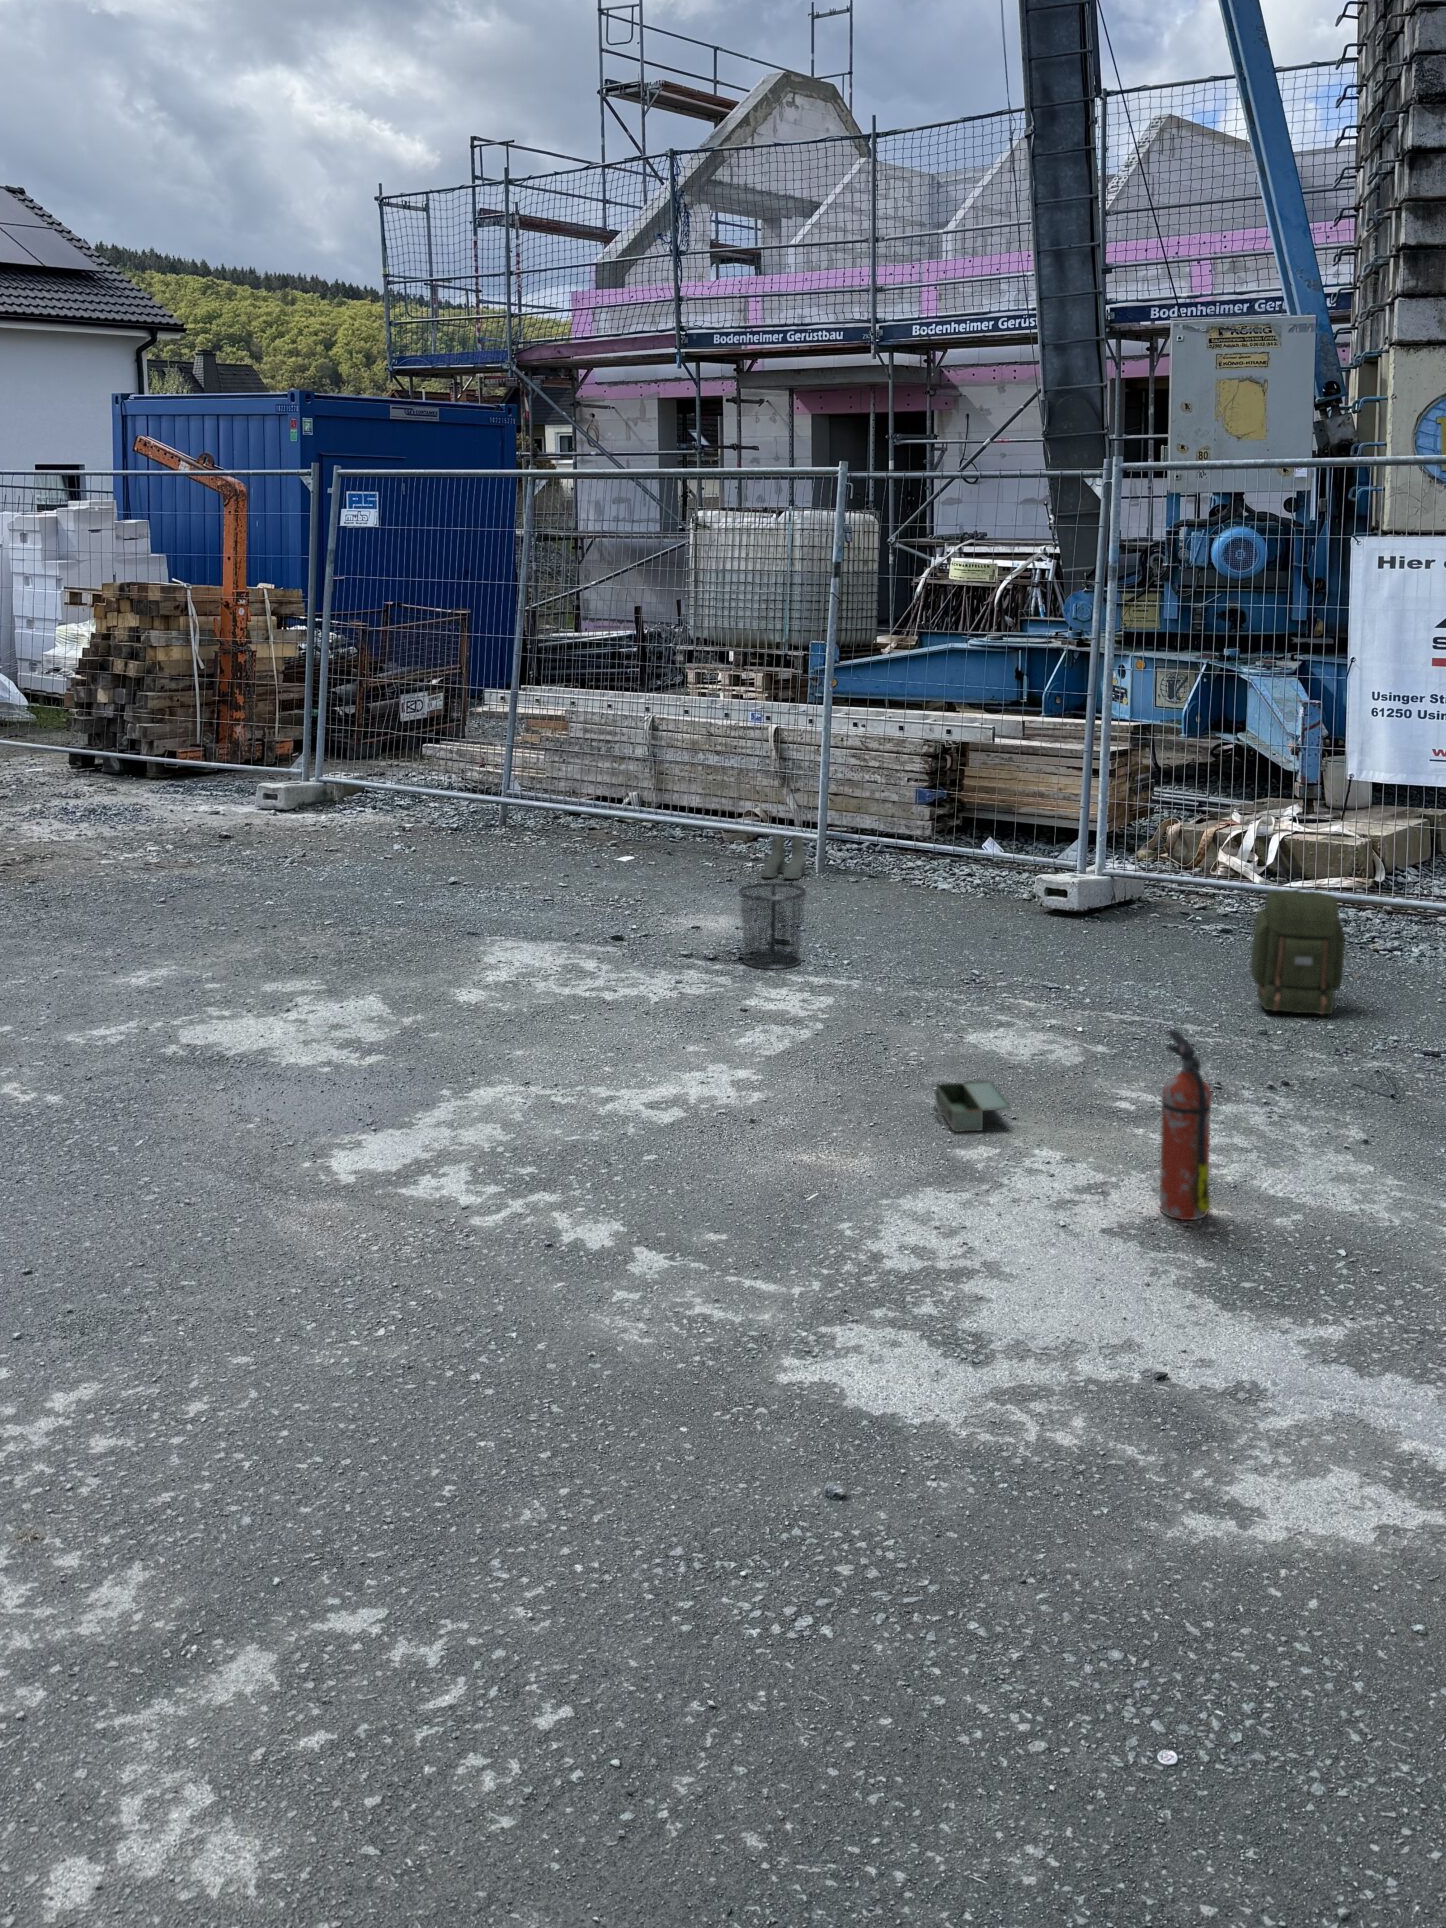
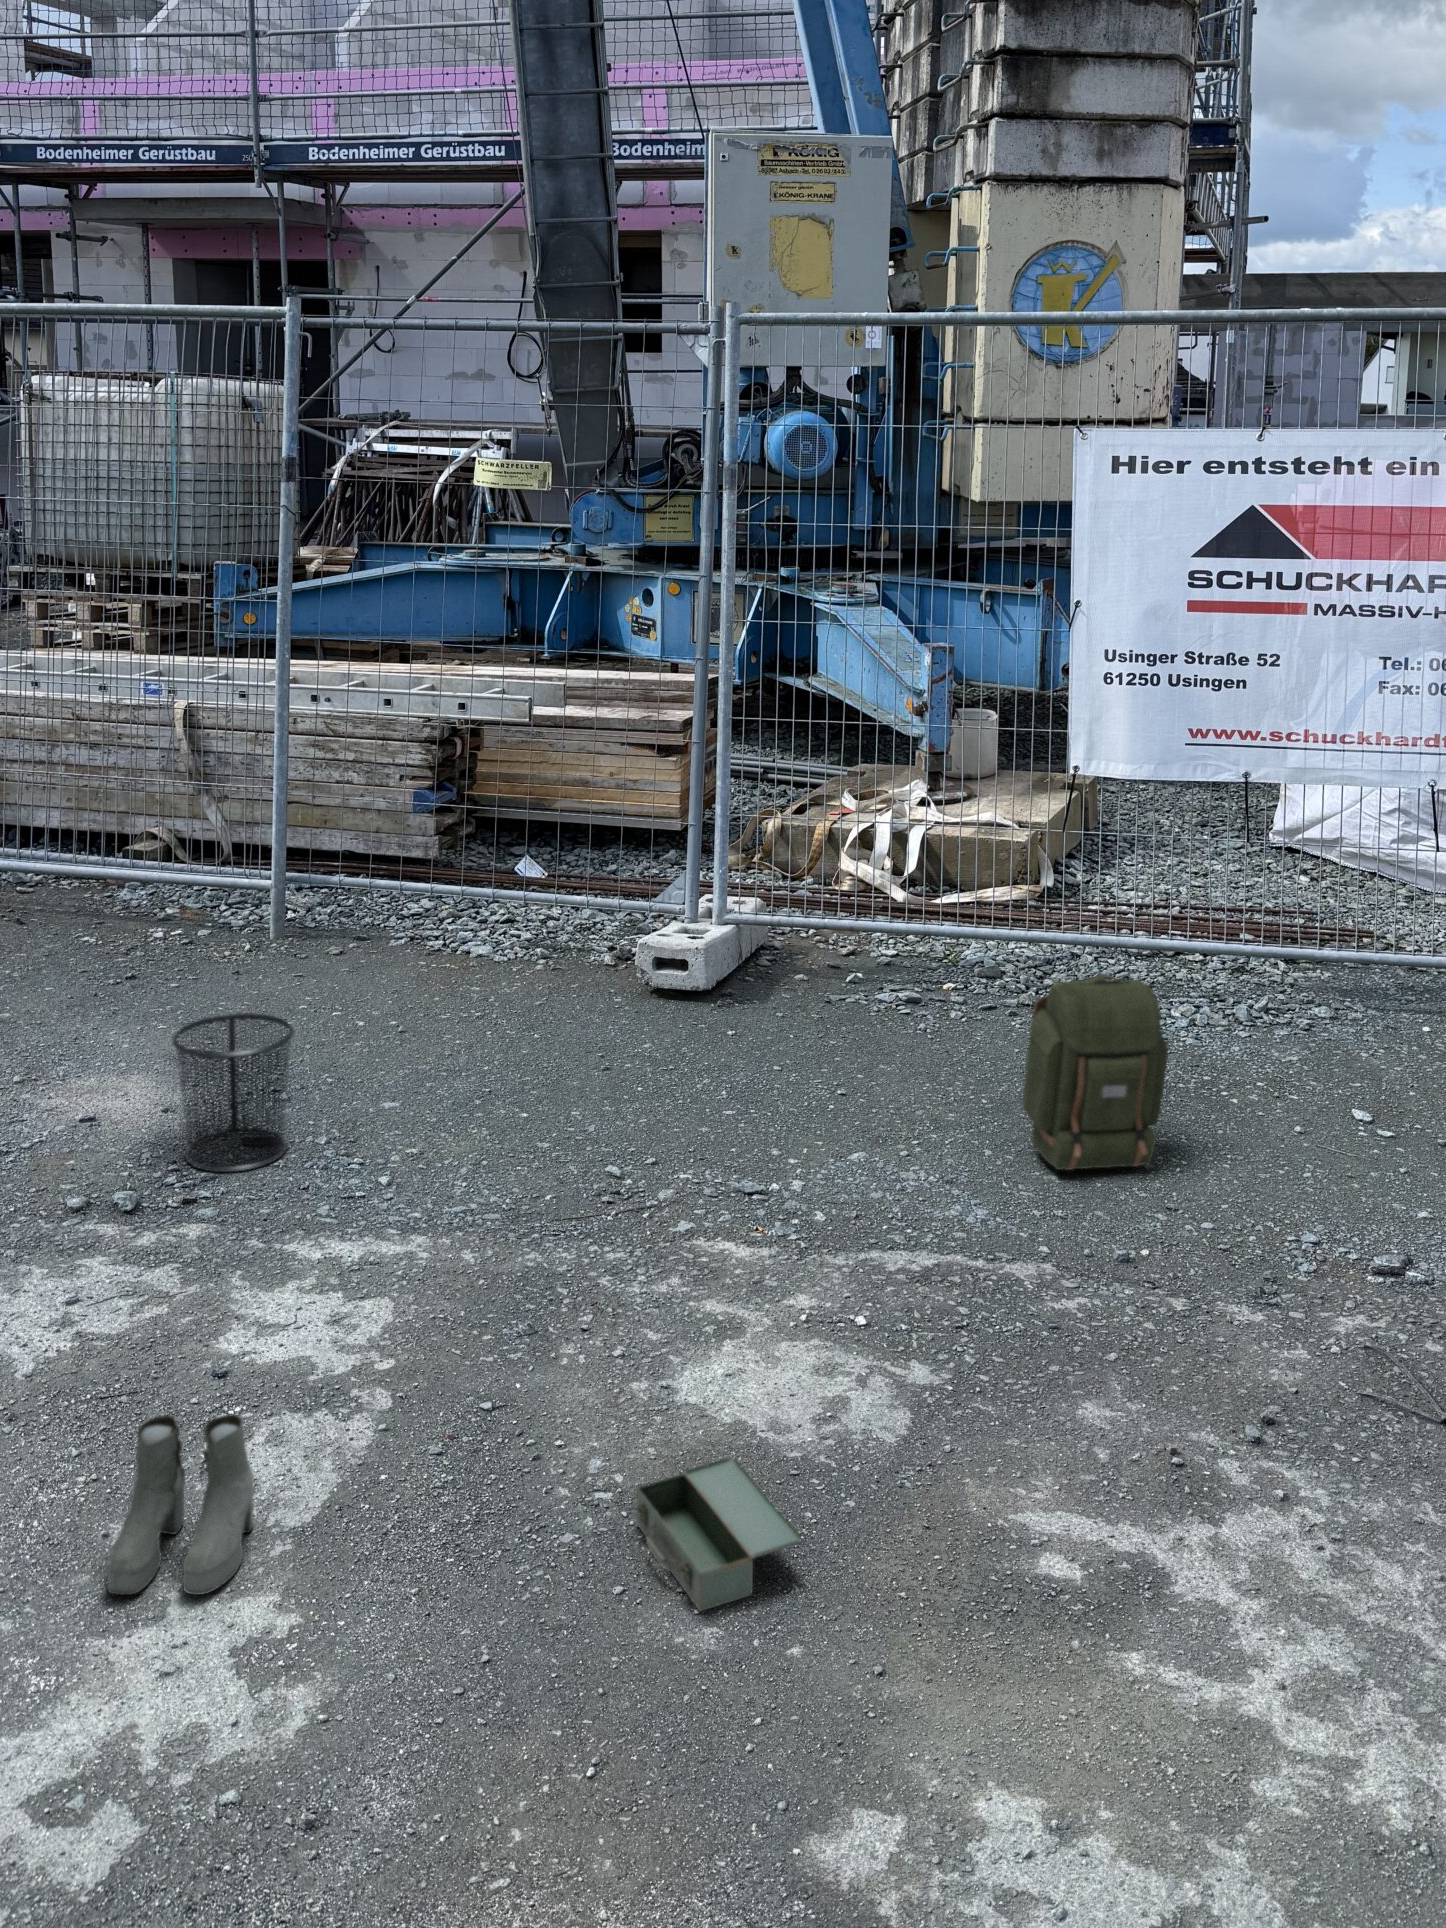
boots: present [762,834,806,879] -> present [108,1415,254,1595]
fire extinguisher: present [1160,1031,1211,1220] -> none [1182,1439,1309,1837]

